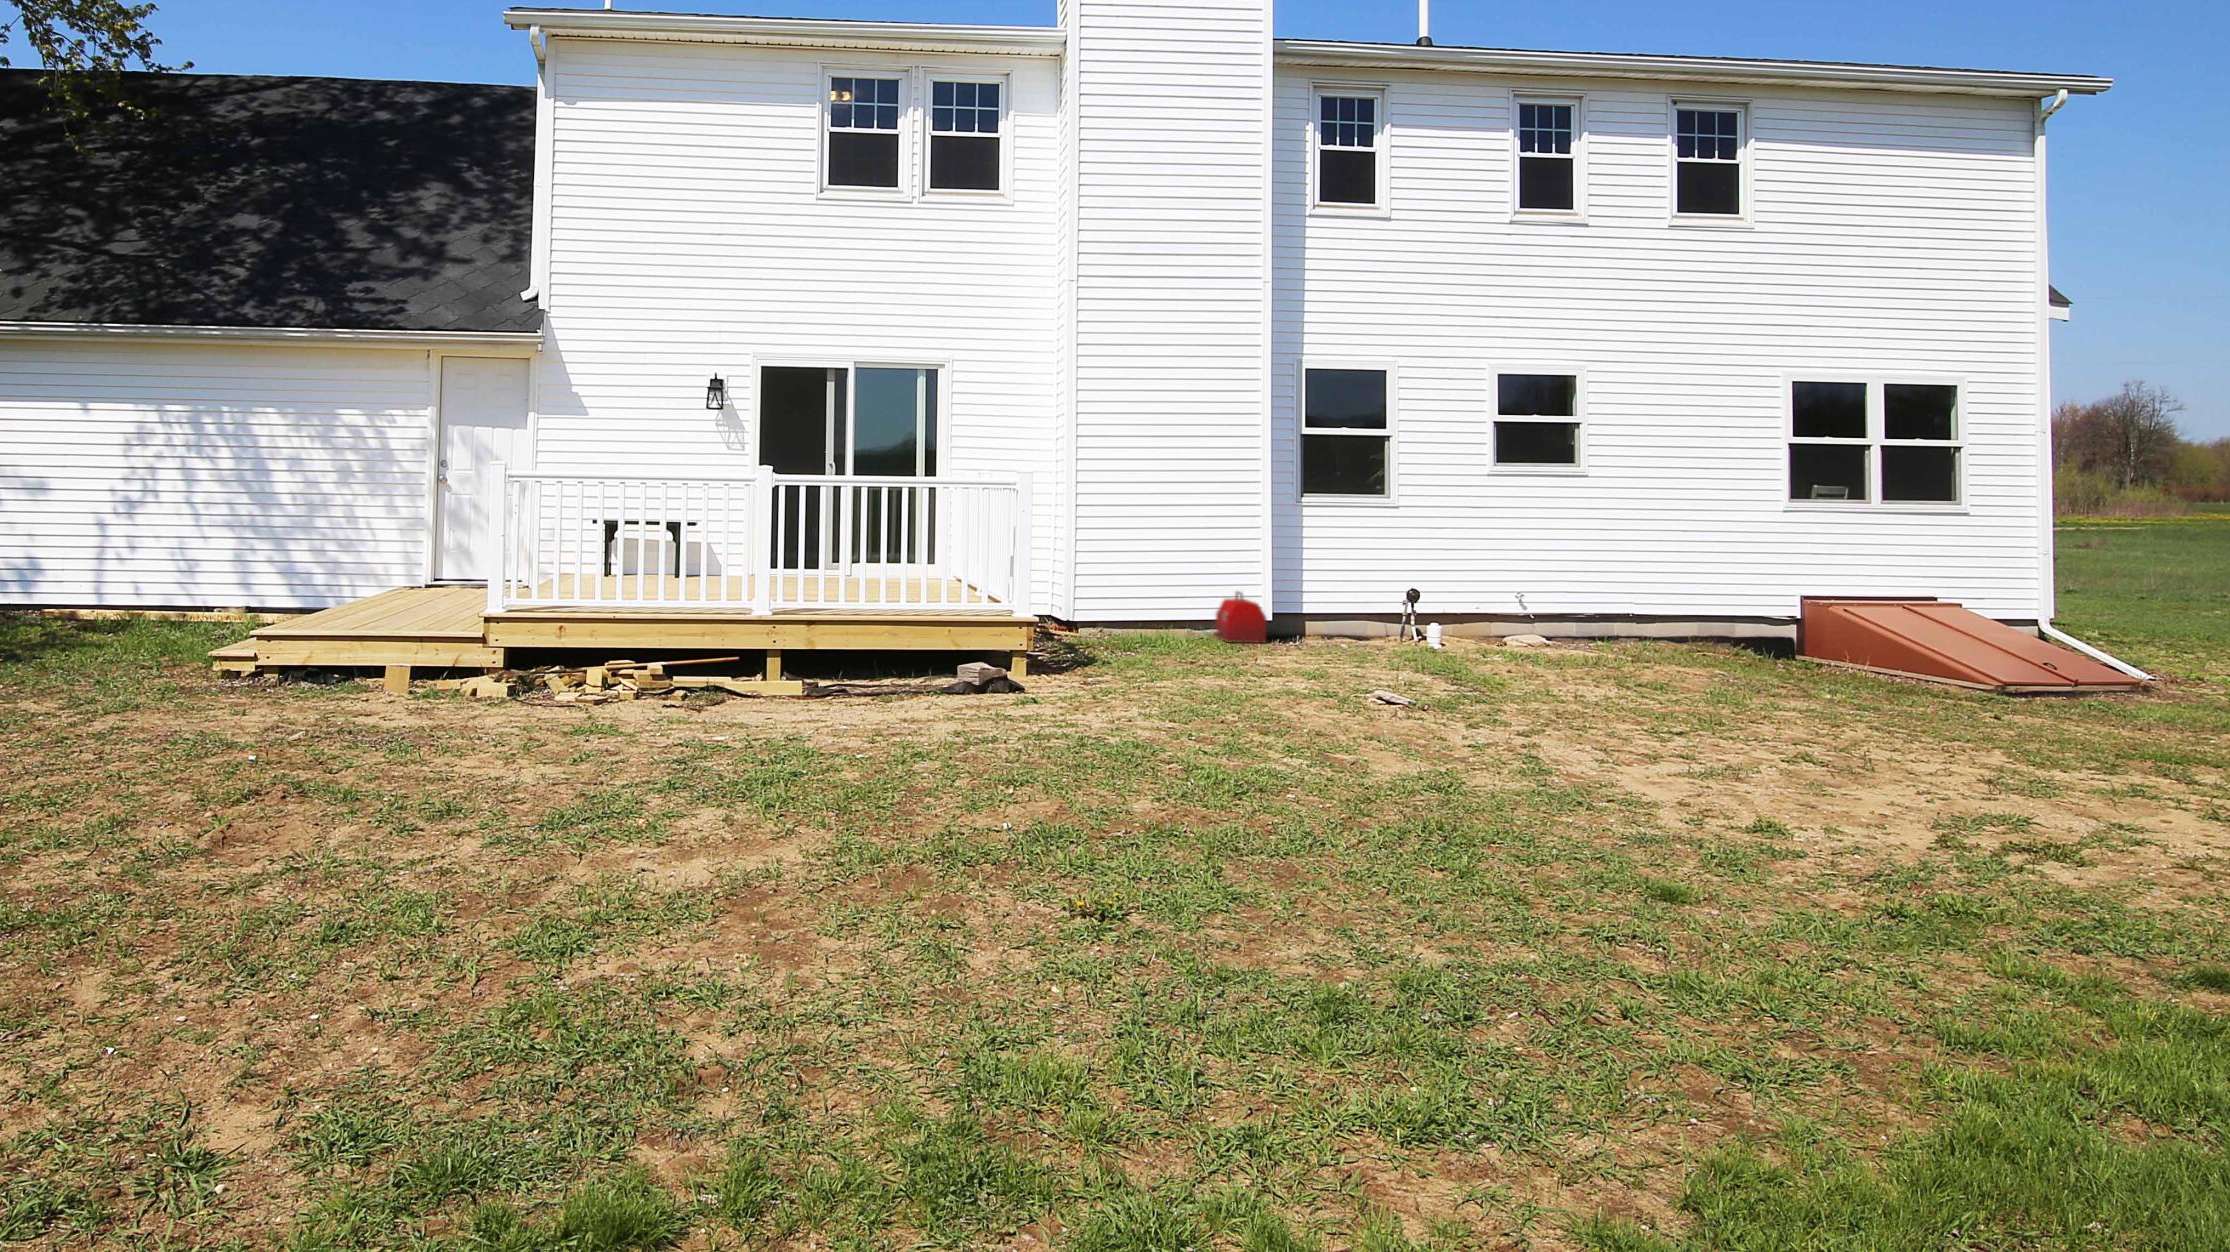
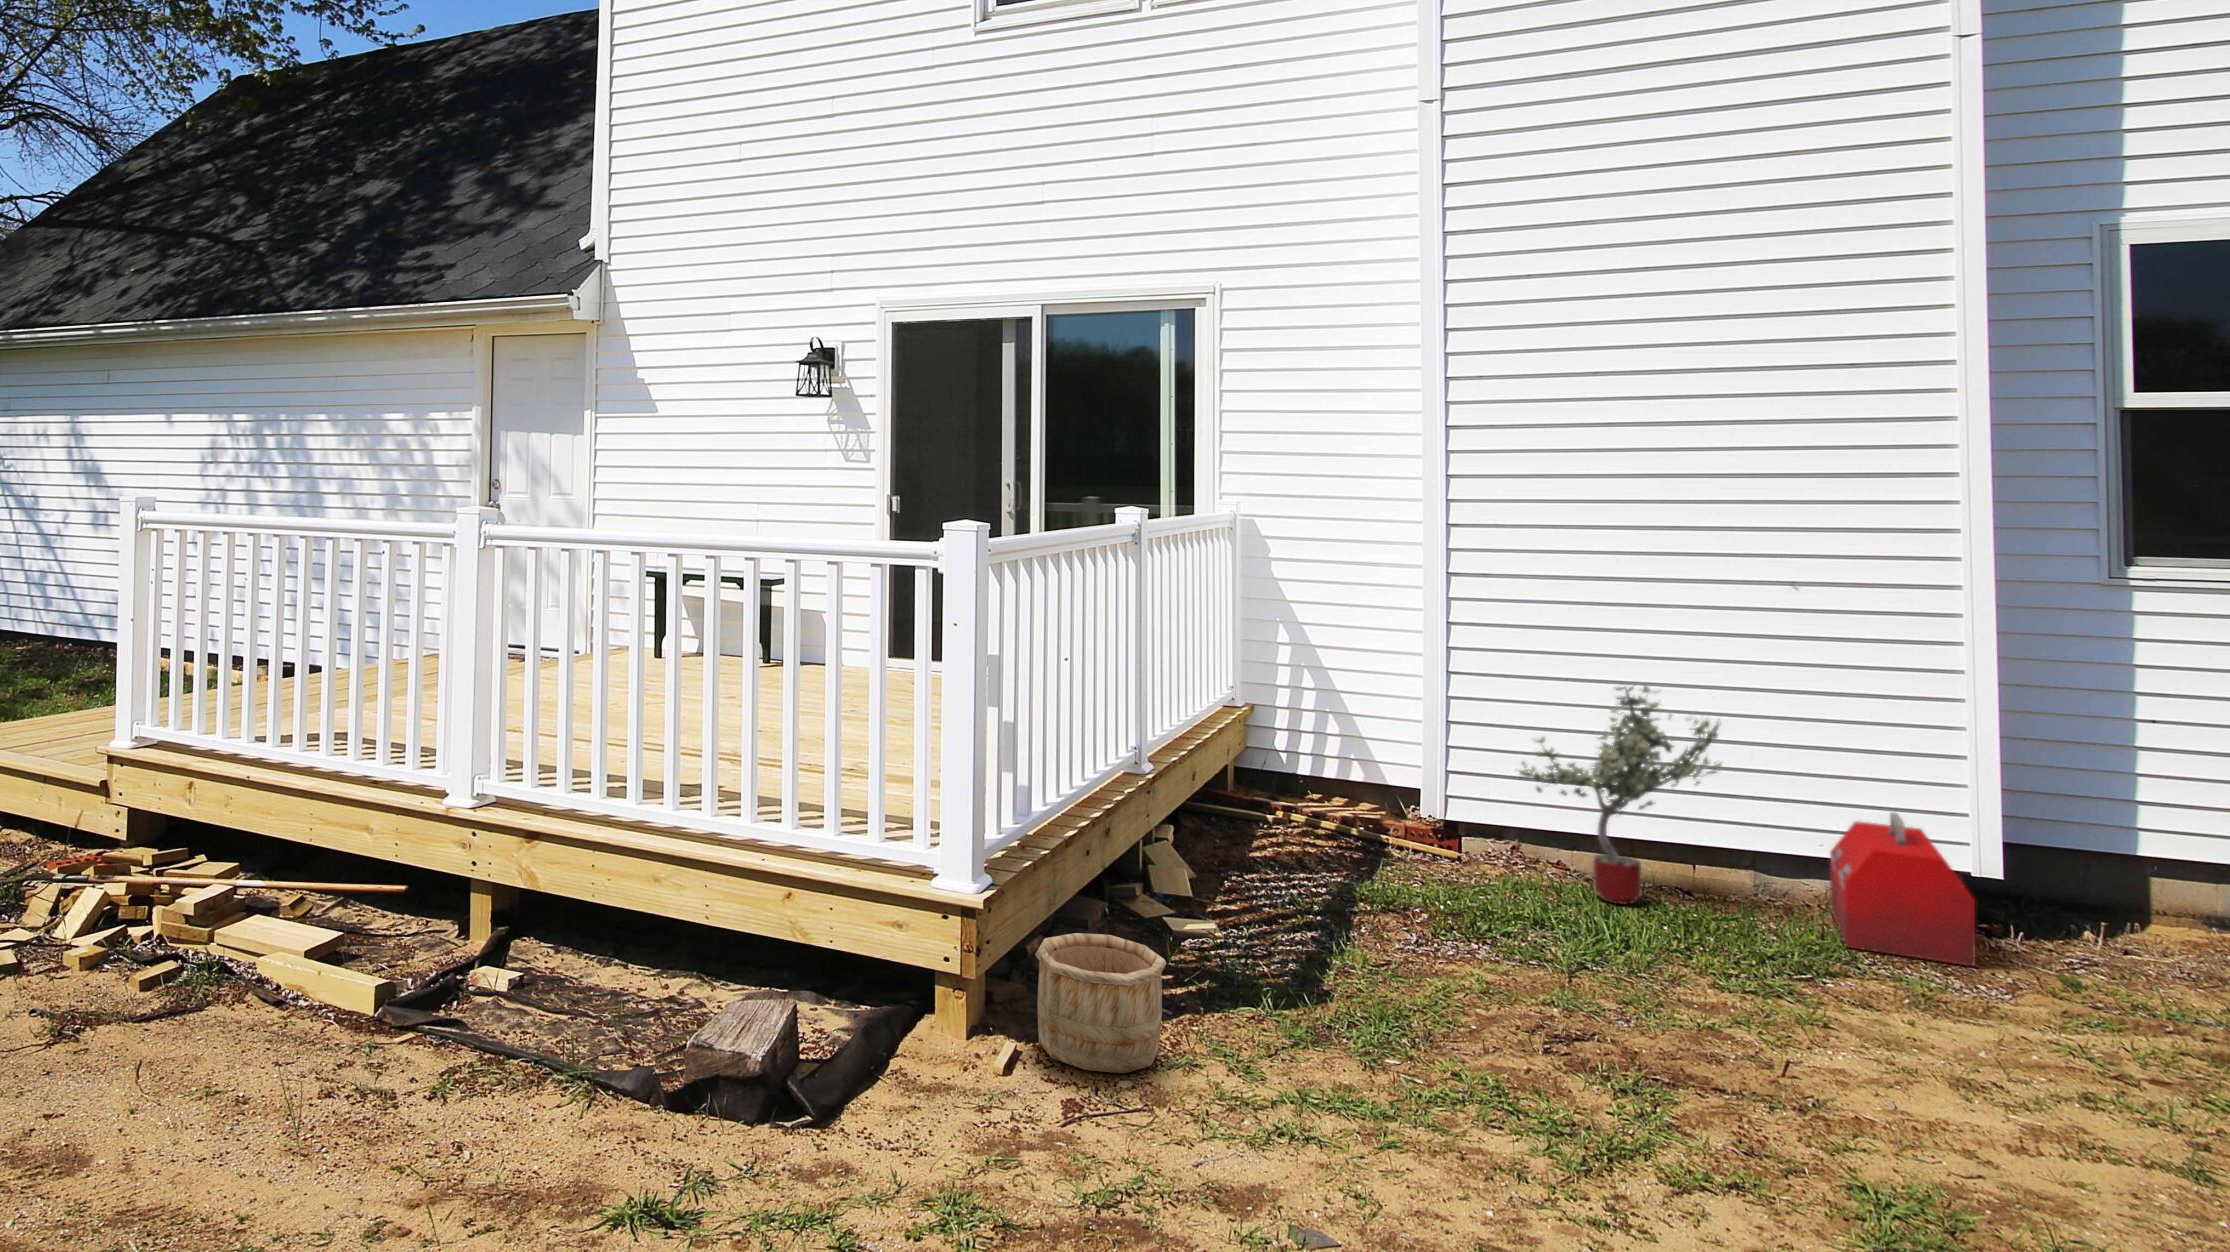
potted tree: none [1108,546,1185,640] -> present [1519,686,1722,905]
wooden bucket: none [1023,640,1073,685] -> present [1035,933,1166,1073]

